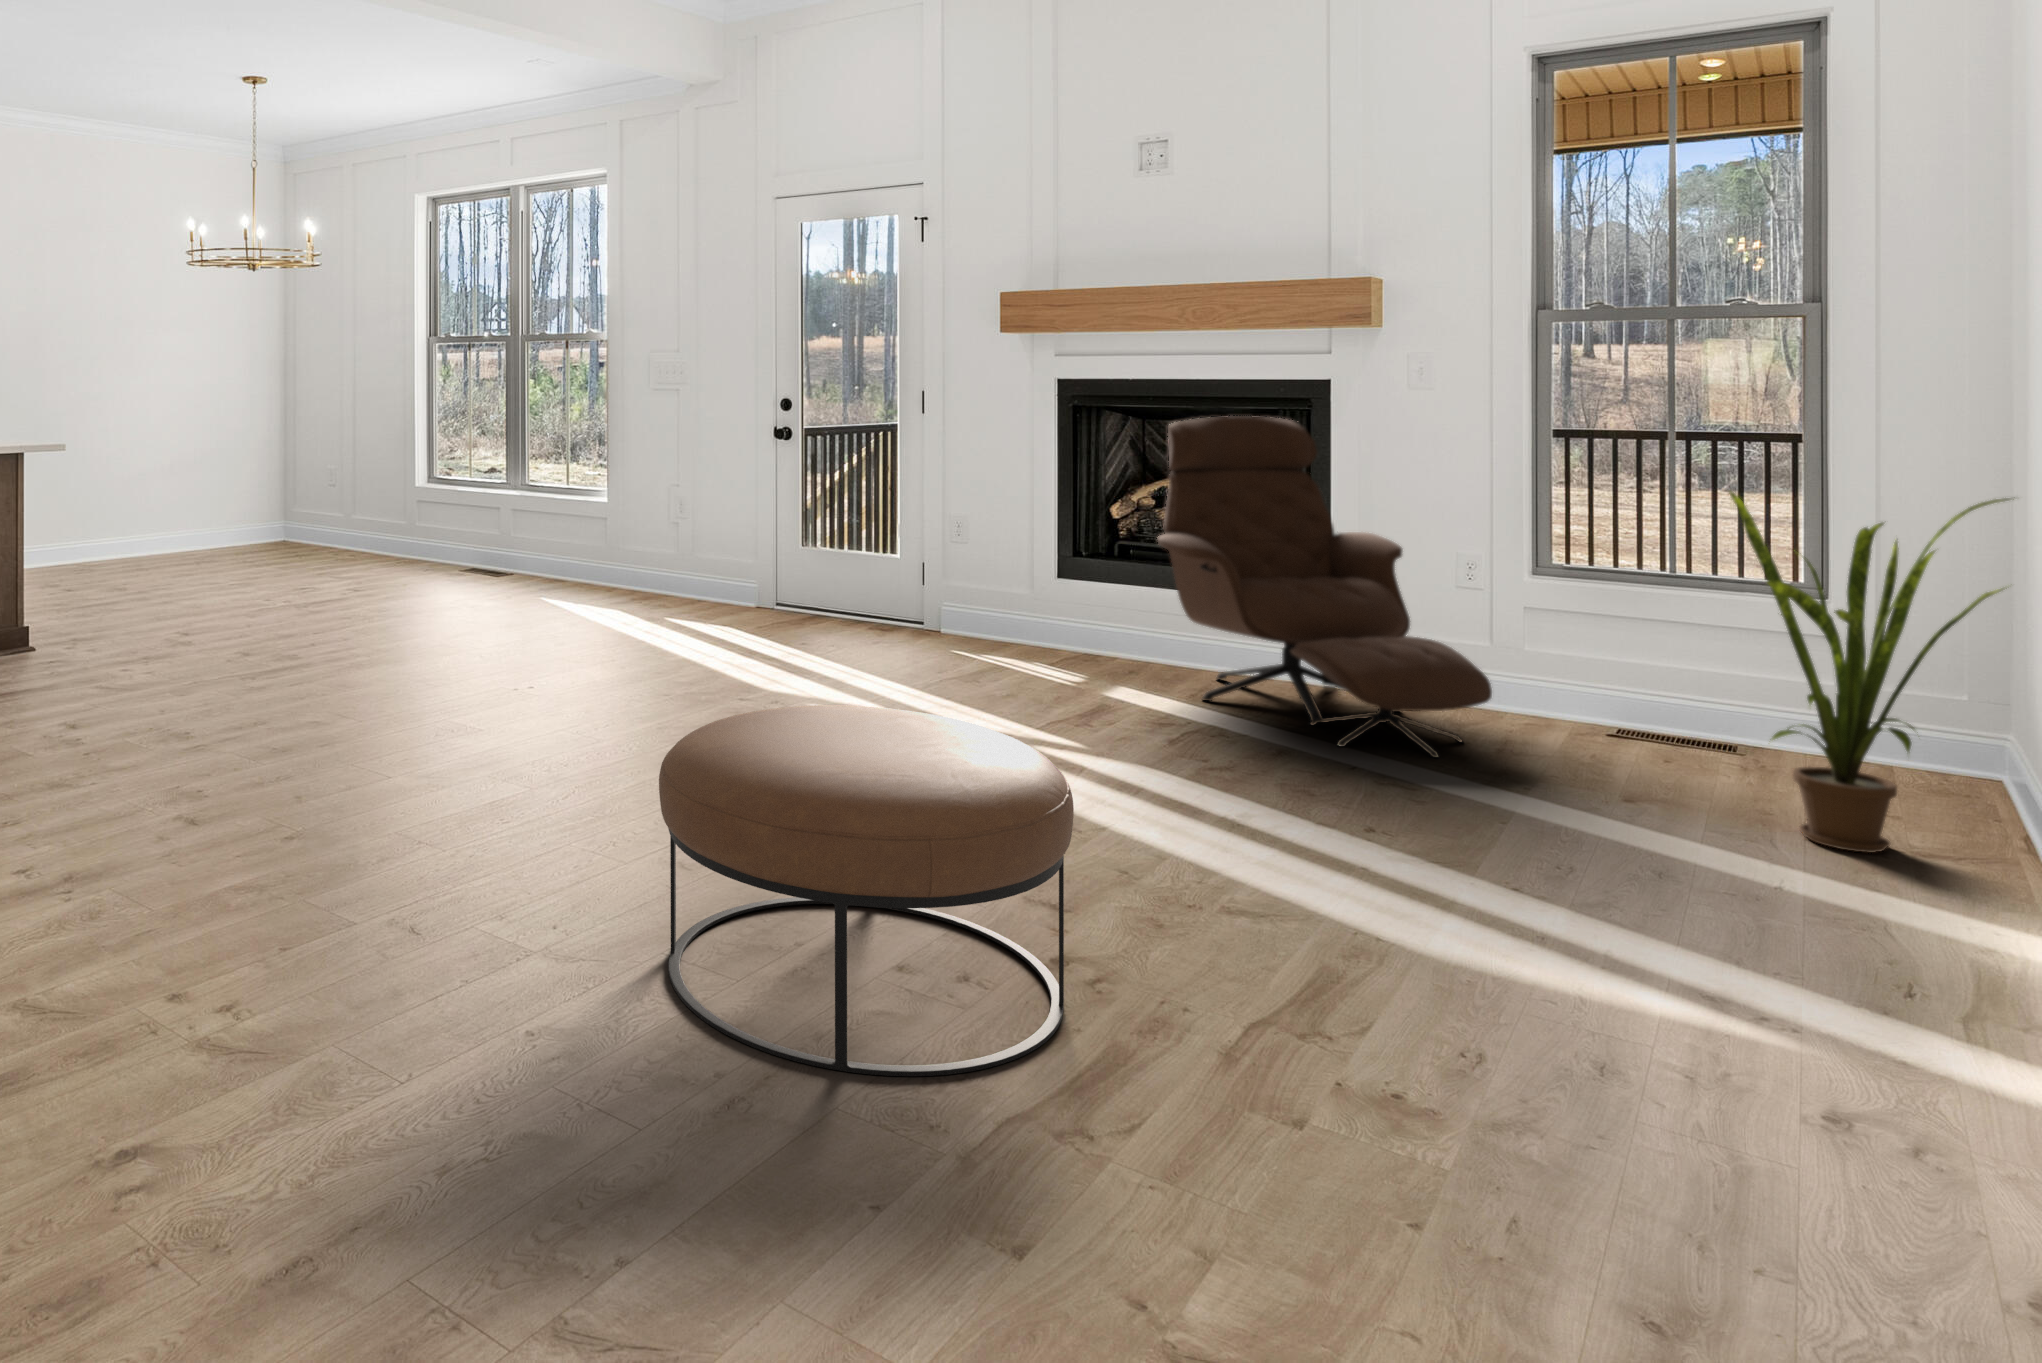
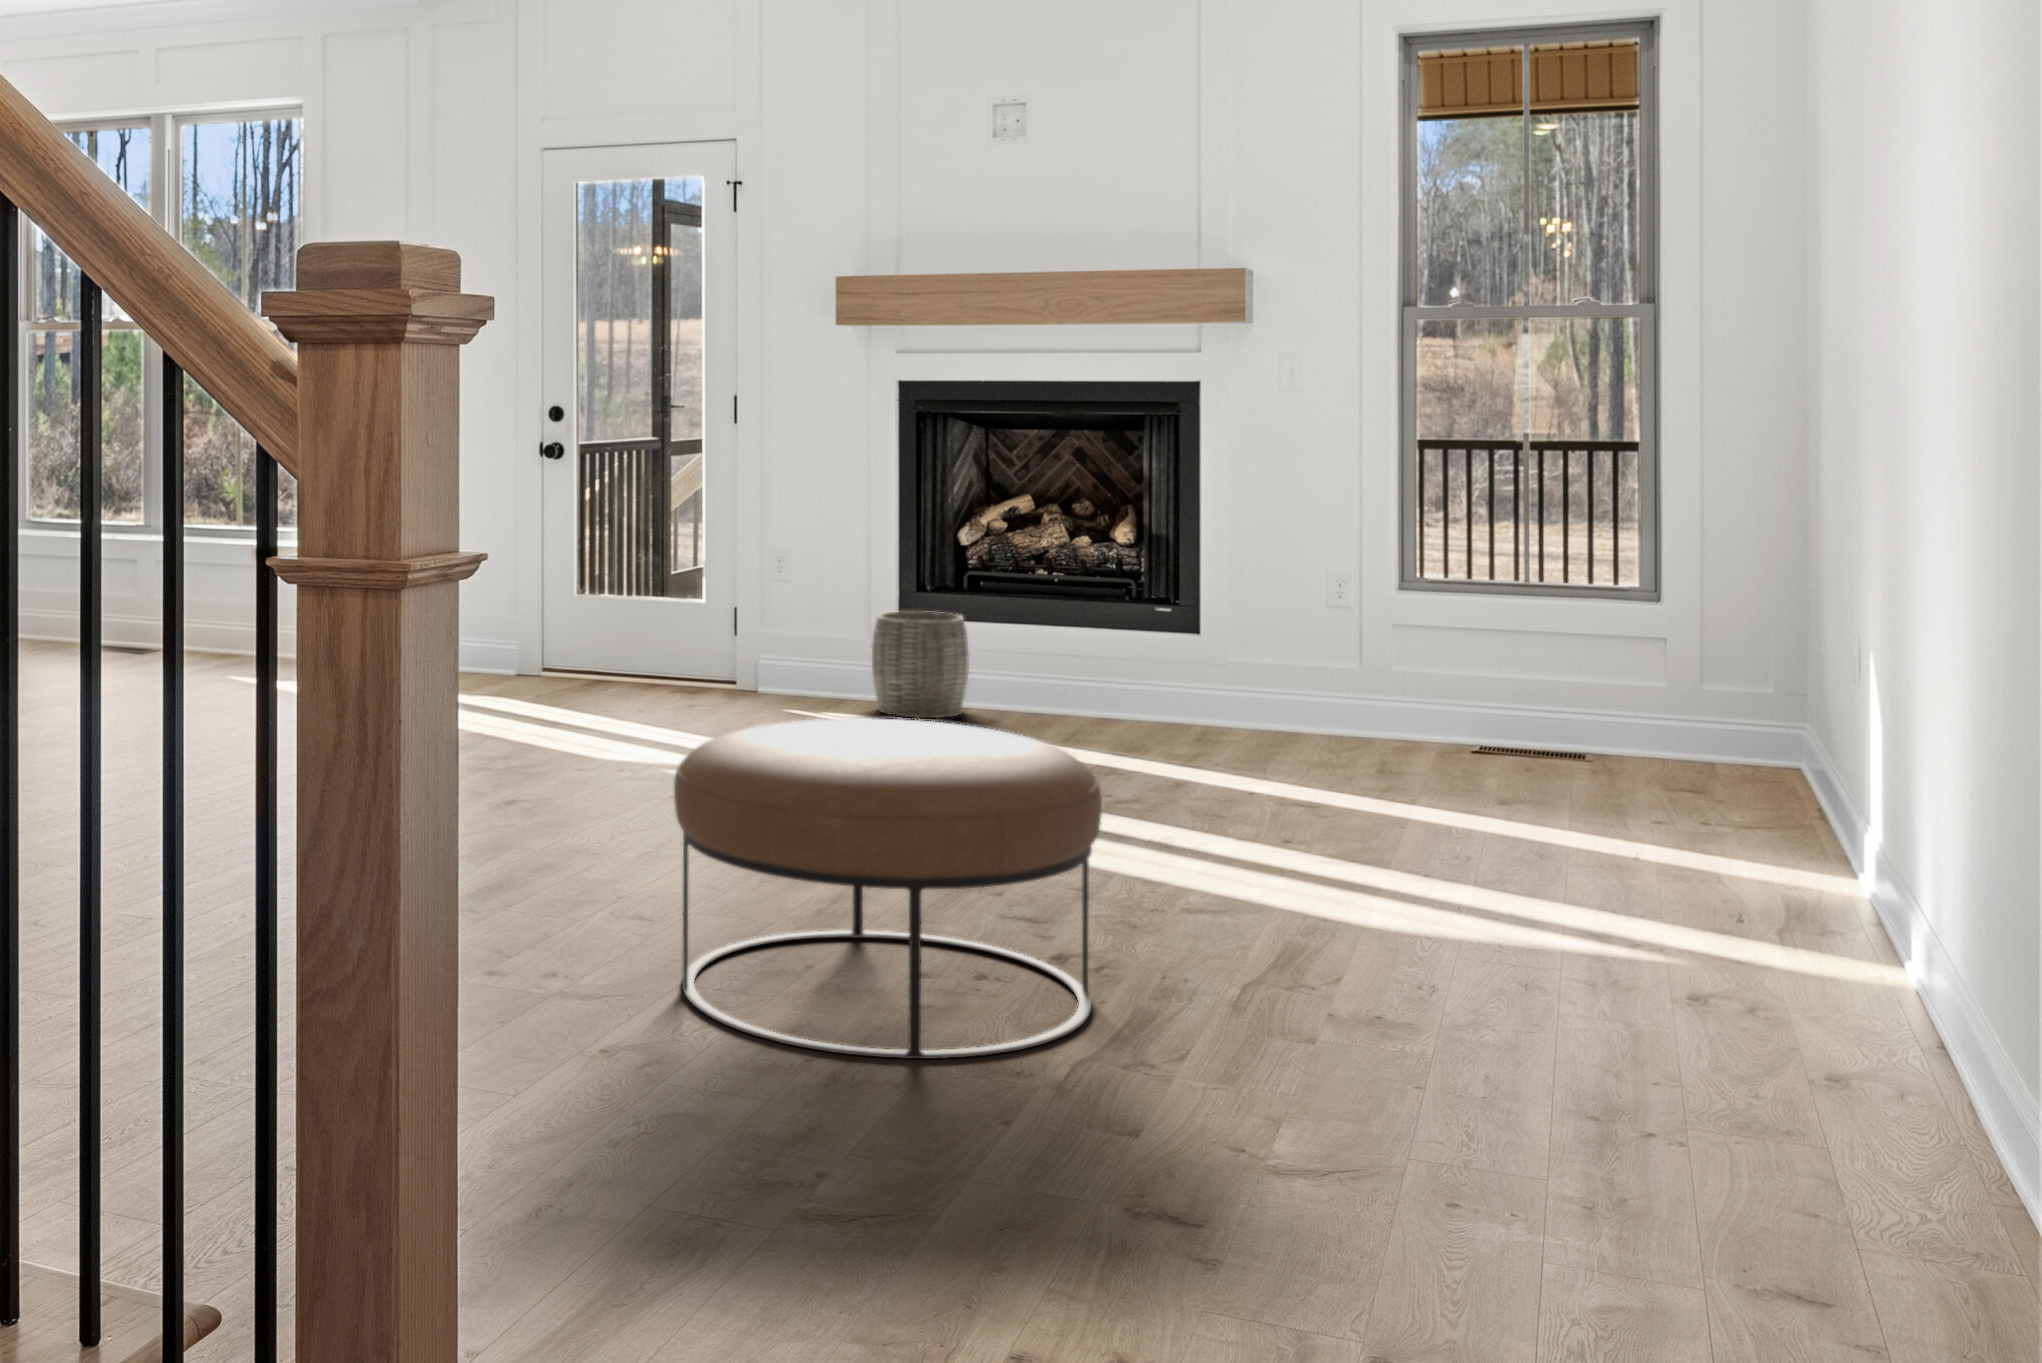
lounge chair: present [1157,416,1492,758] -> none [1024,423,1373,780]
house plant: present [1729,491,2014,853] -> none [1594,482,1828,830]
woven basket: none [1029,573,1116,666] -> present [872,611,969,718]

